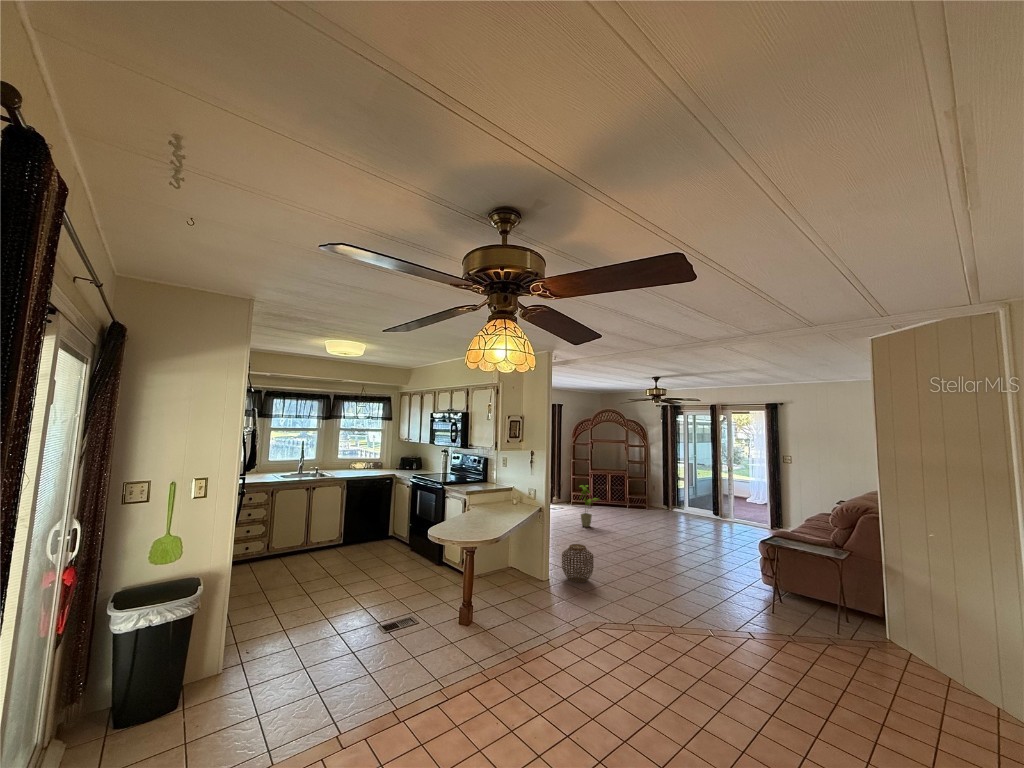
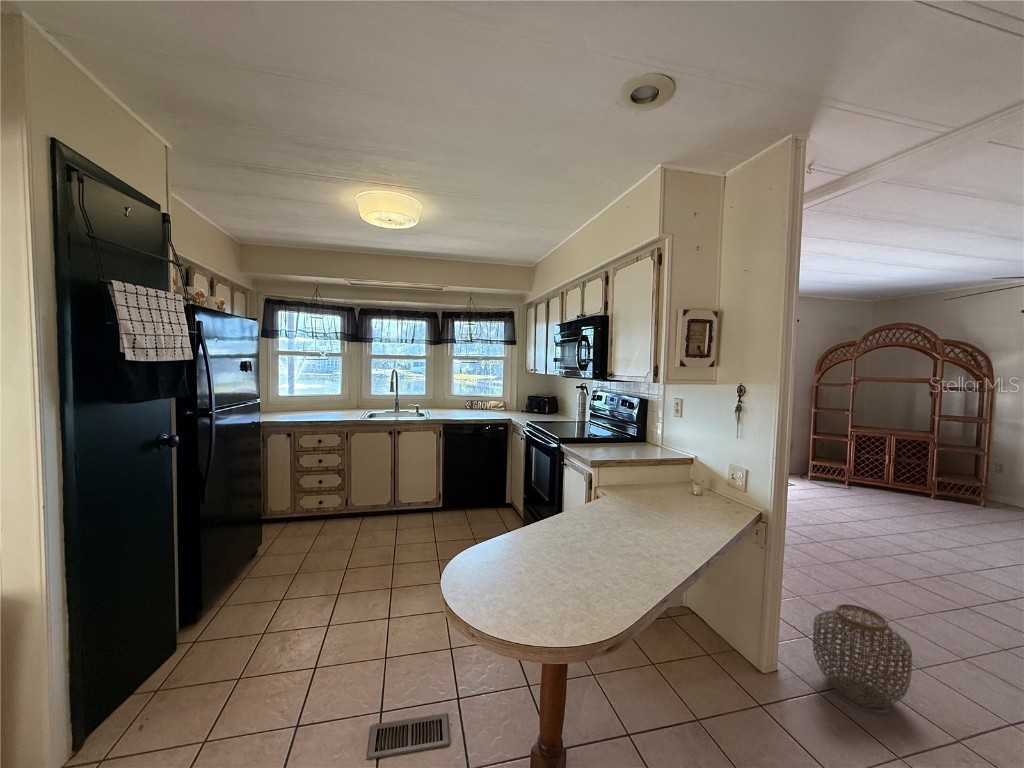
house plant: present [580,485,597,527] -> none [834,456,885,530]

